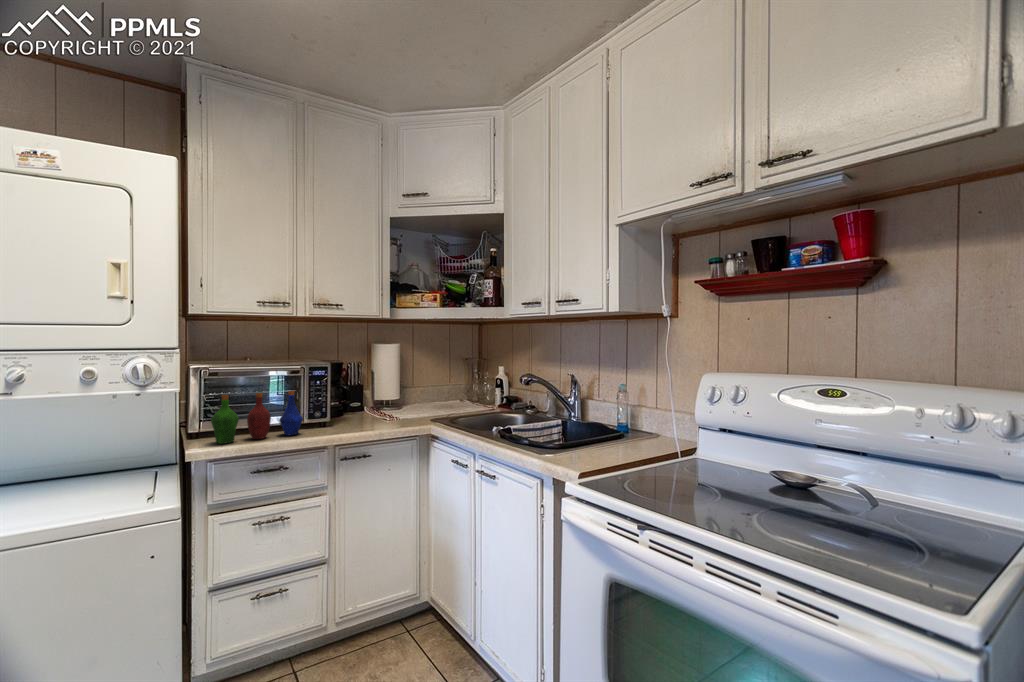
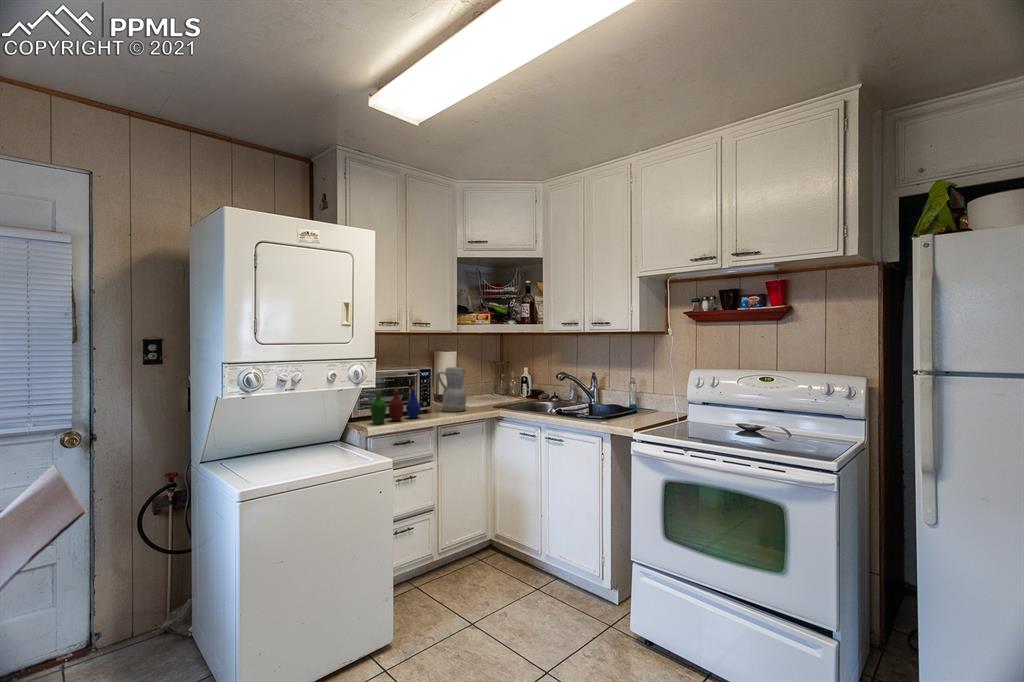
ceramic pitcher: none [346,365,386,426] -> present [437,367,466,411]

